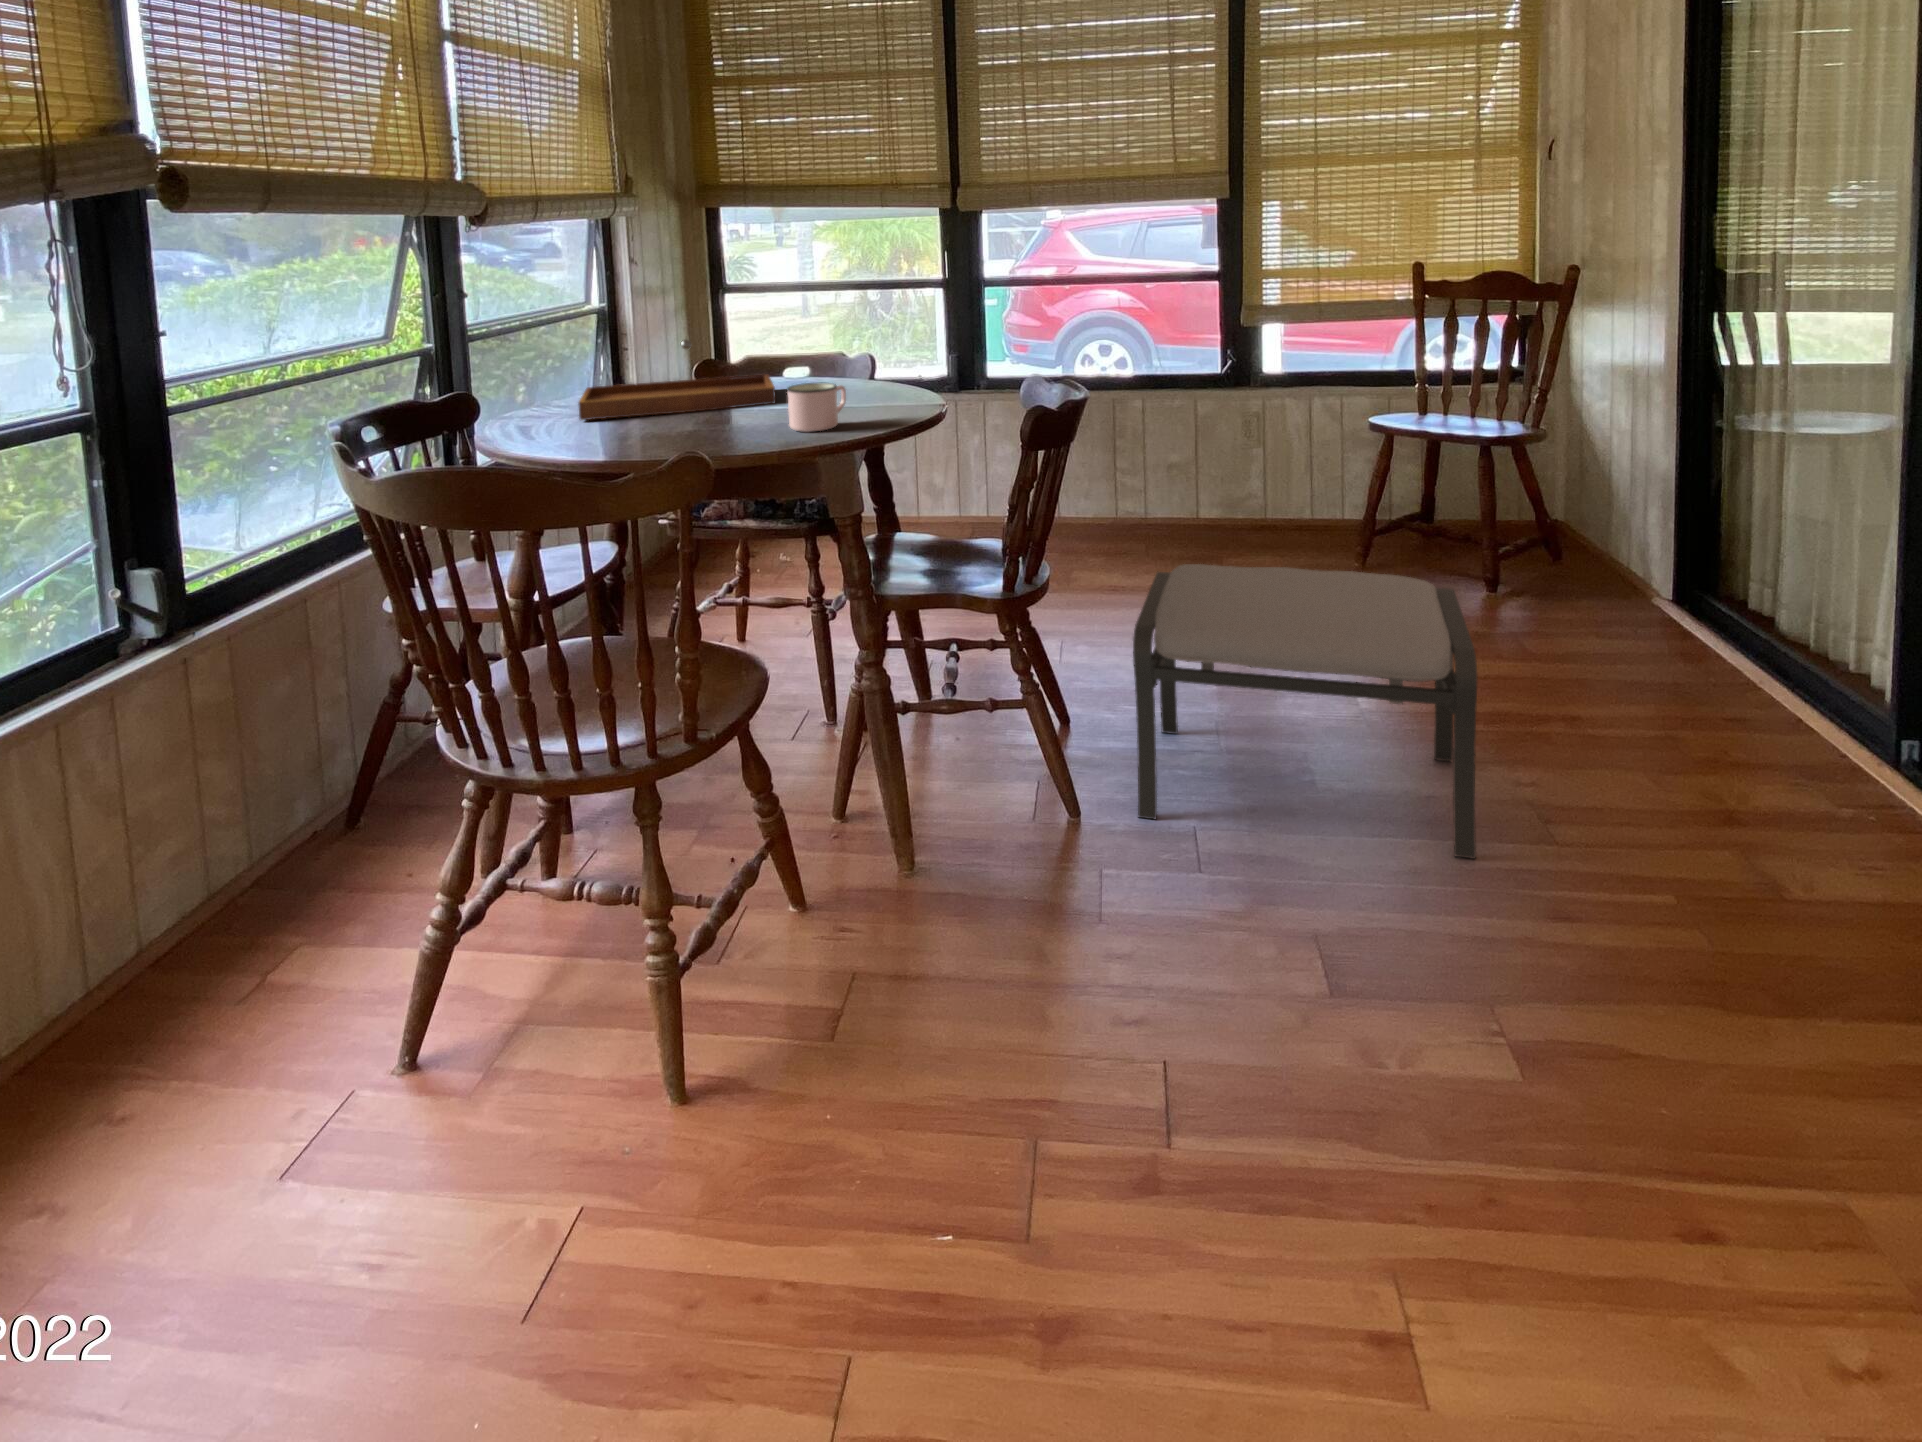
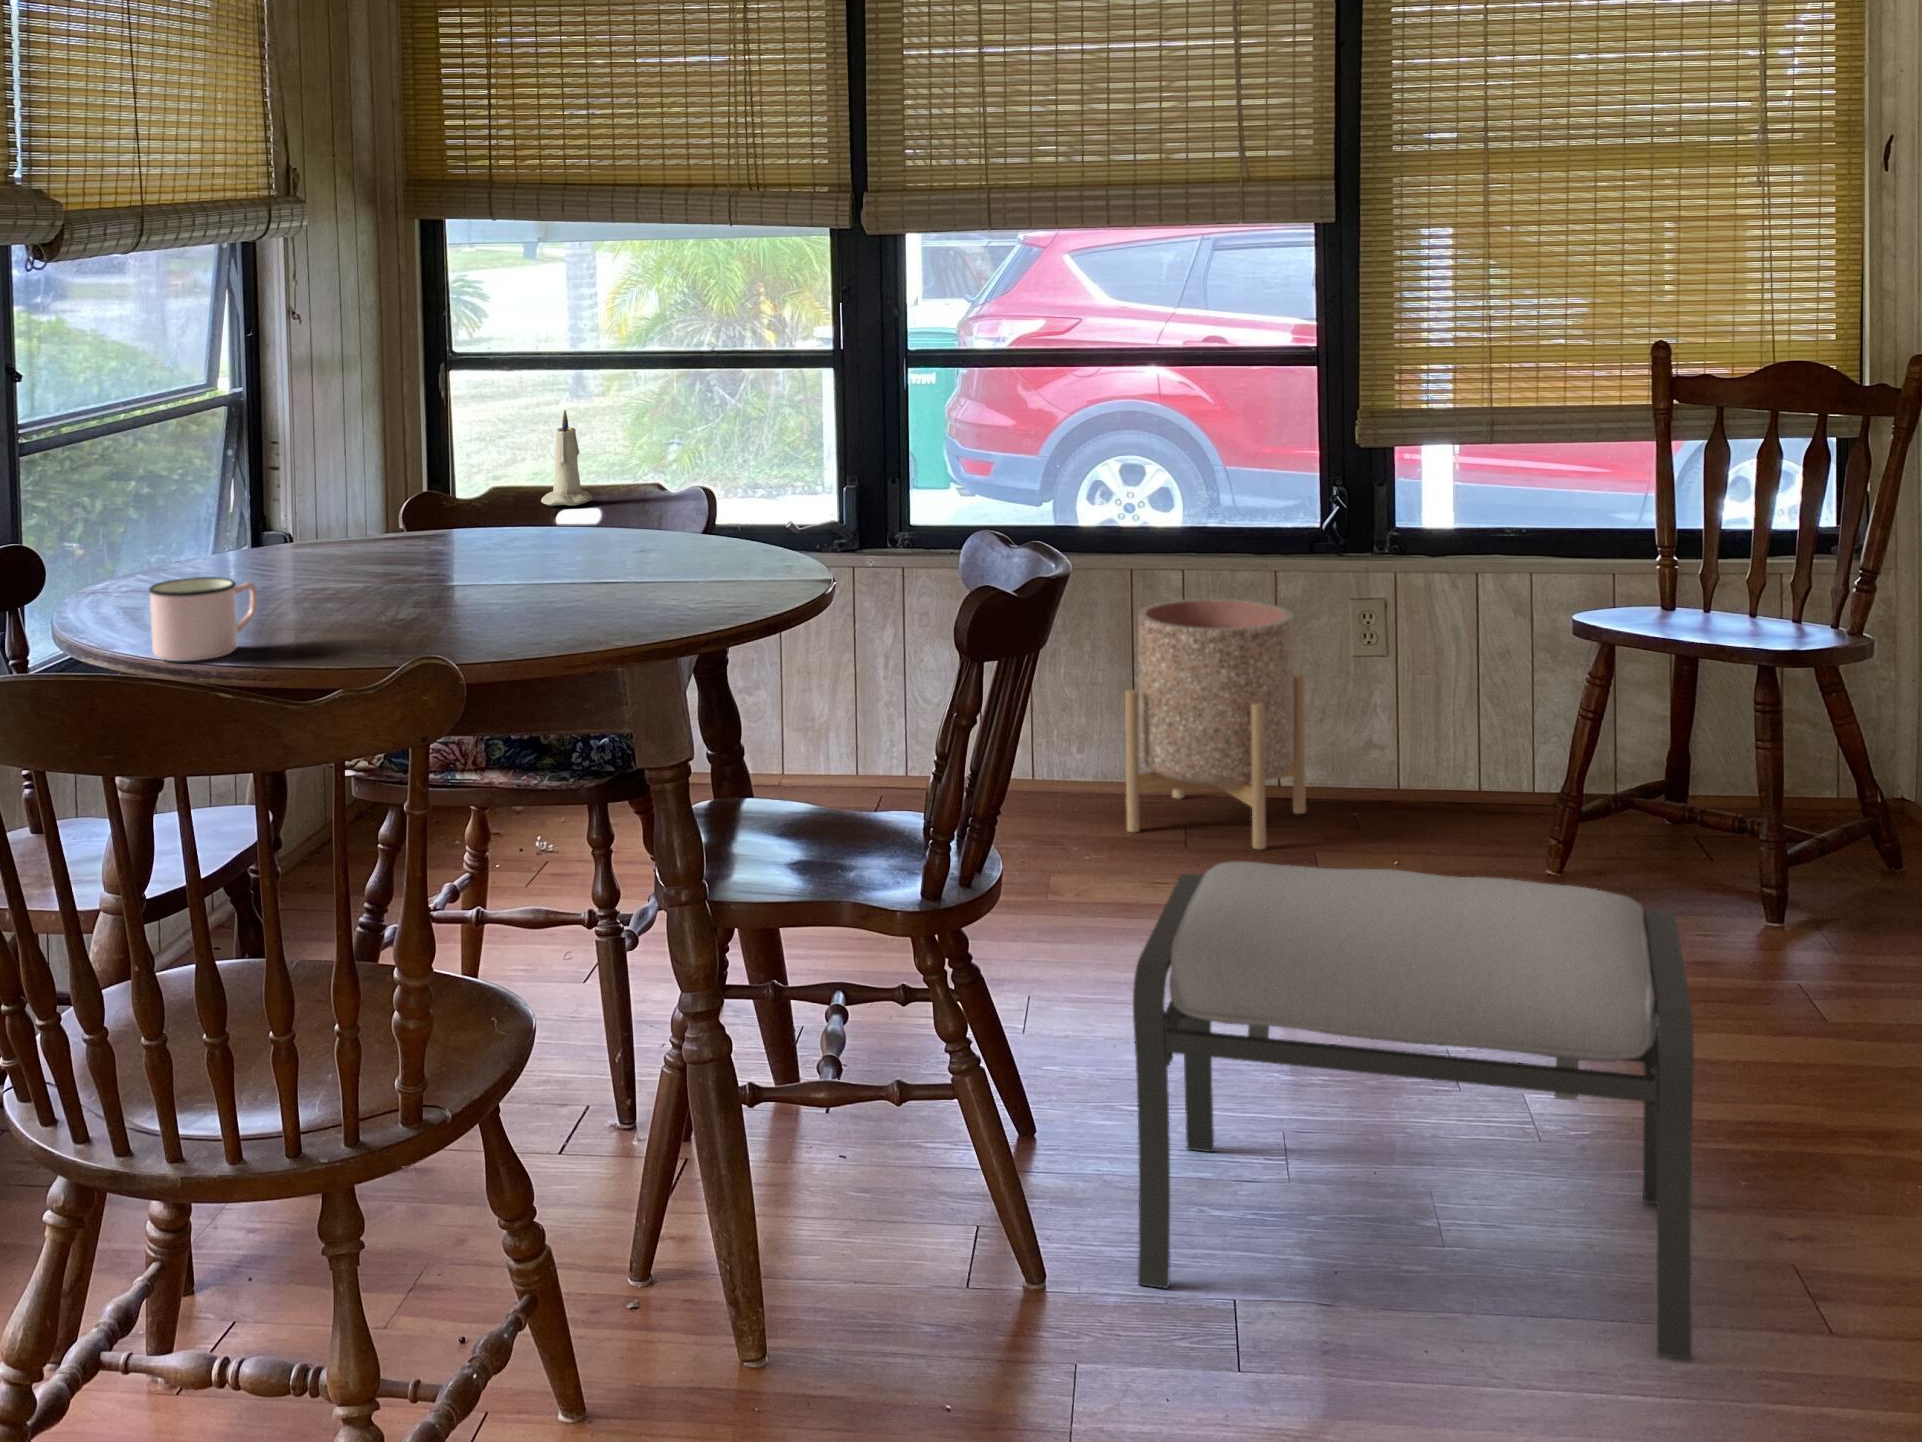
candle: none [775,308,805,365] -> present [541,410,592,506]
tray: present [578,339,776,420] -> none [221,465,547,599]
mug: present [787,383,846,432] -> present [149,577,258,661]
planter: none [1113,414,1216,555] -> present [1125,599,1306,849]

